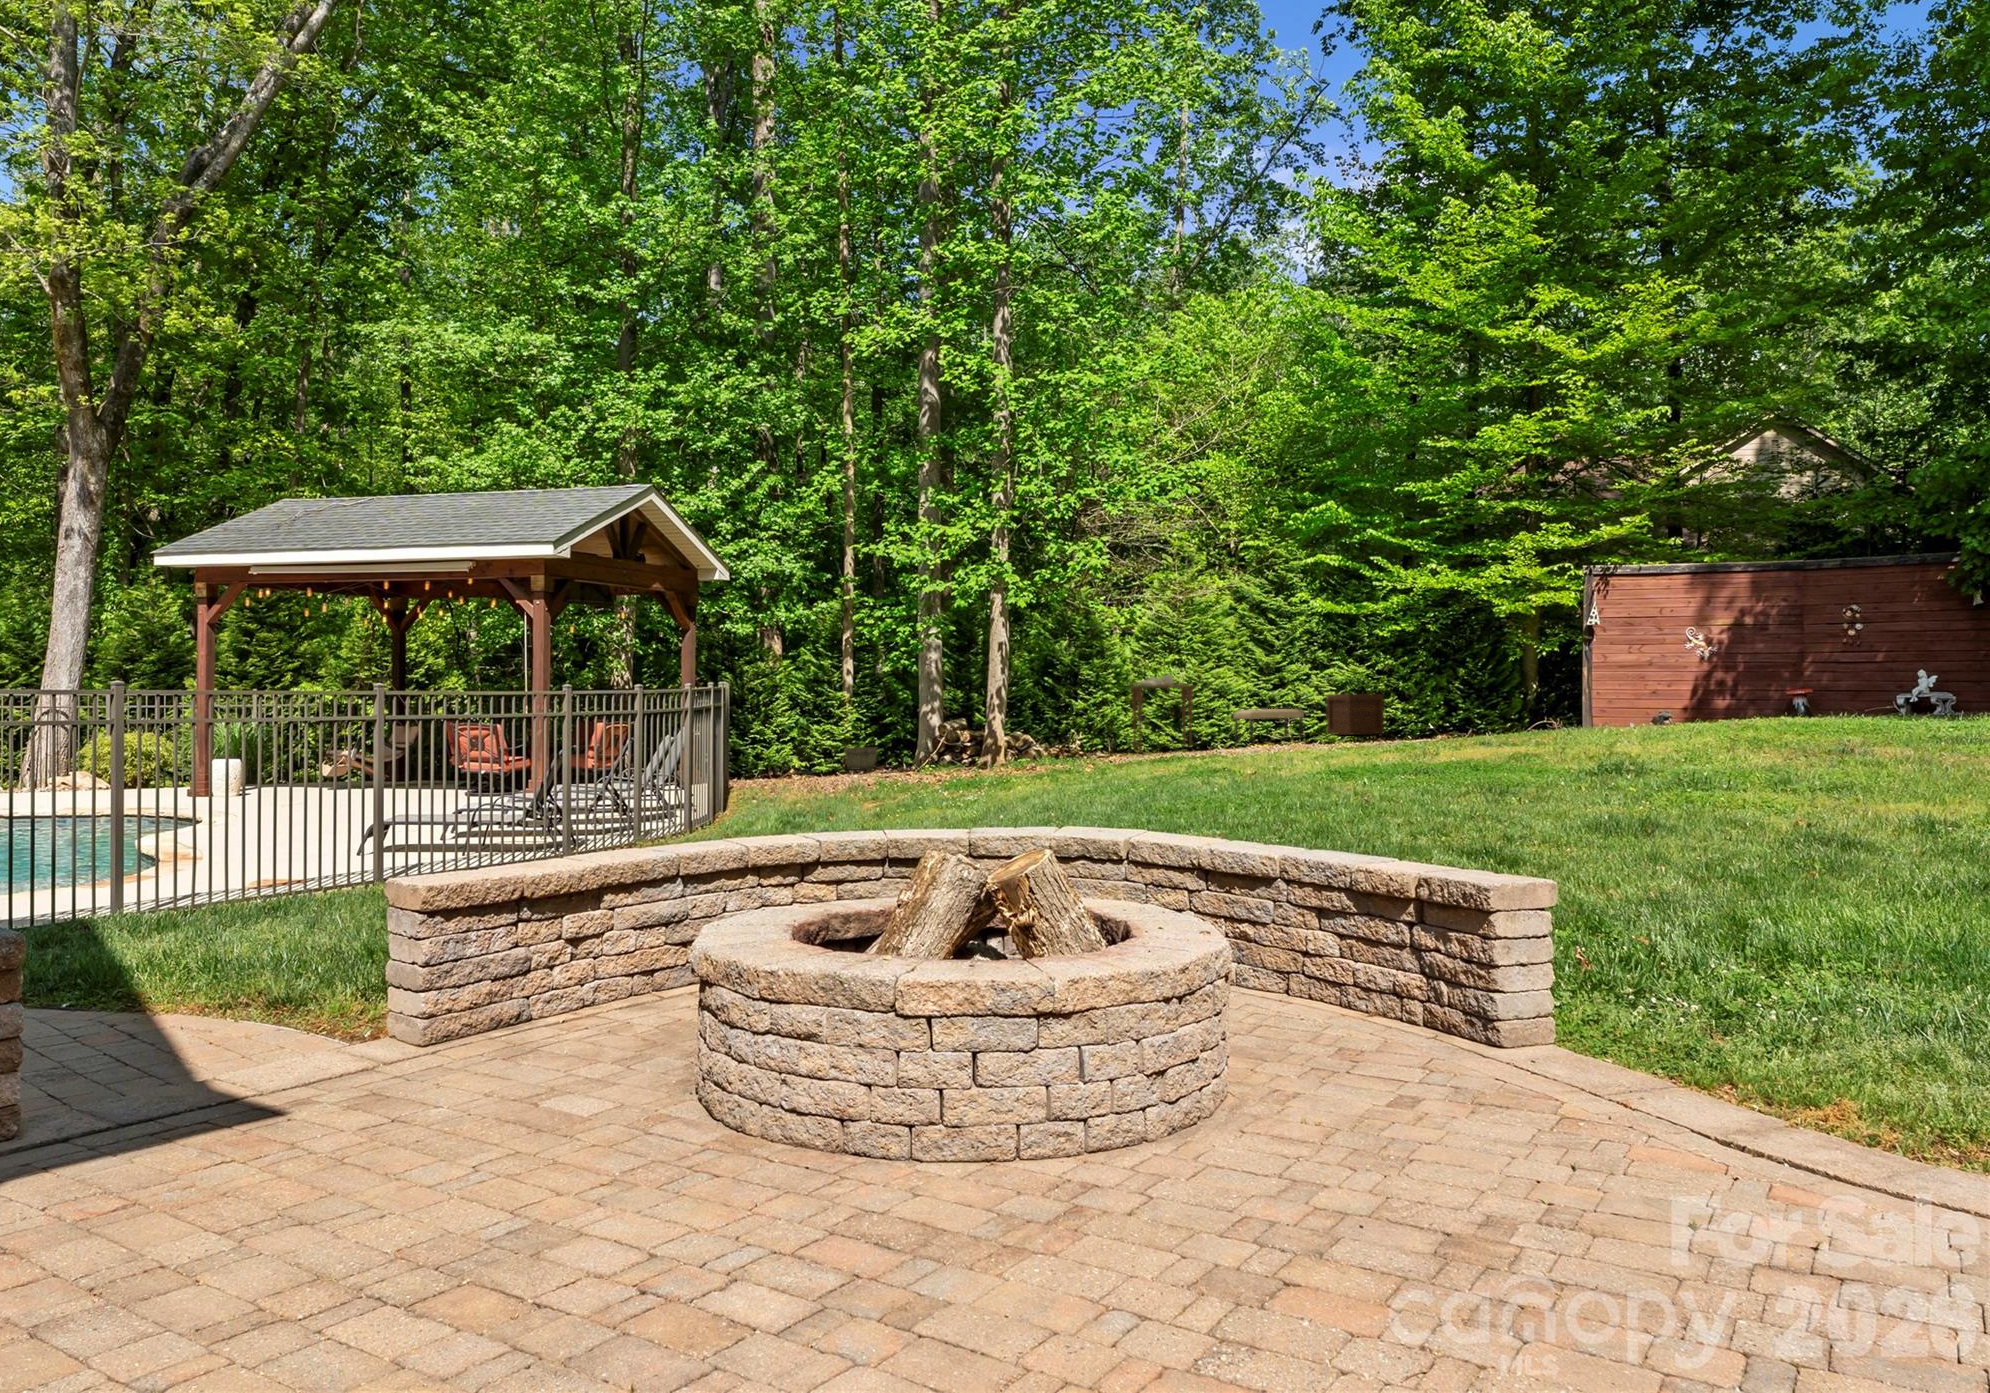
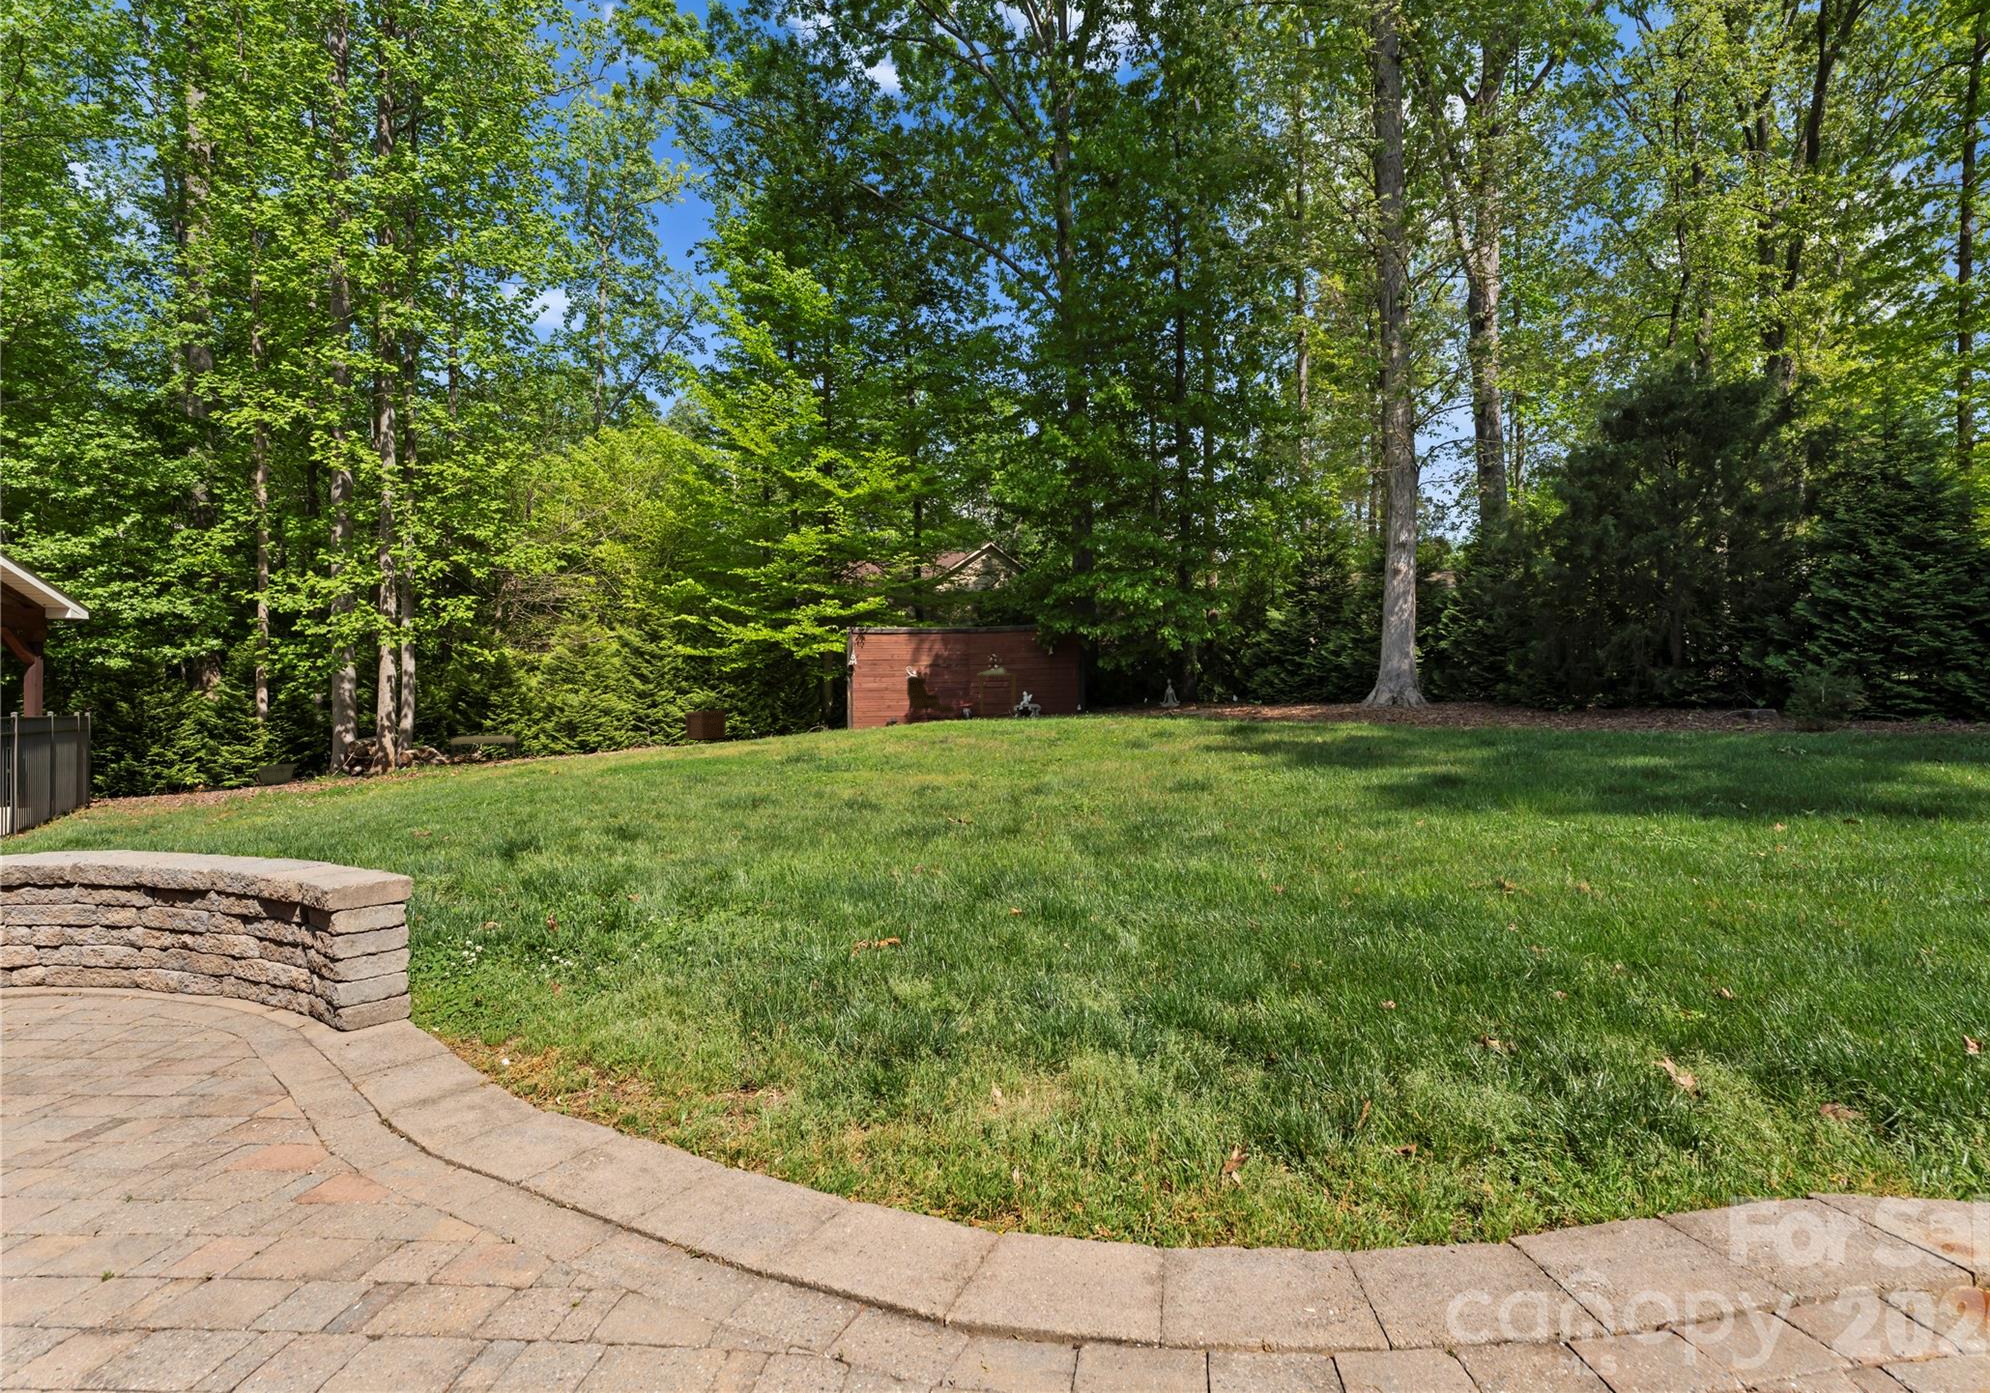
lounge chair: none [1686,641,1779,713] -> present [907,676,954,718]
side table: present [1129,674,1195,749] -> present [978,668,1017,715]
bench: present [1233,709,1304,741] -> present [451,736,515,761]

